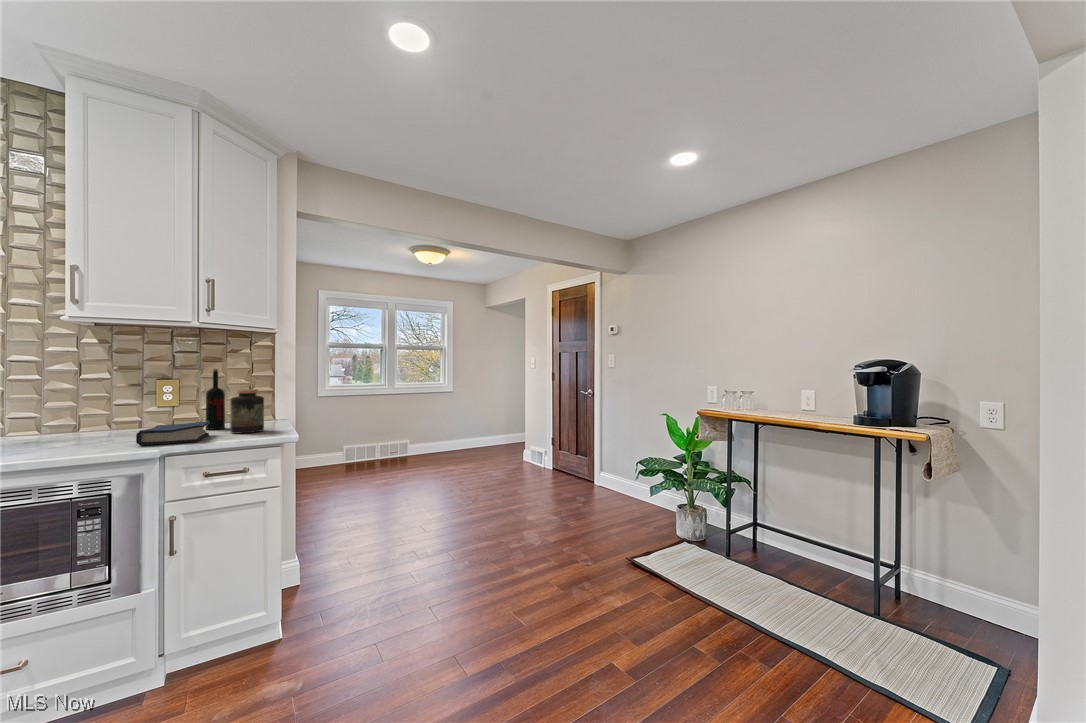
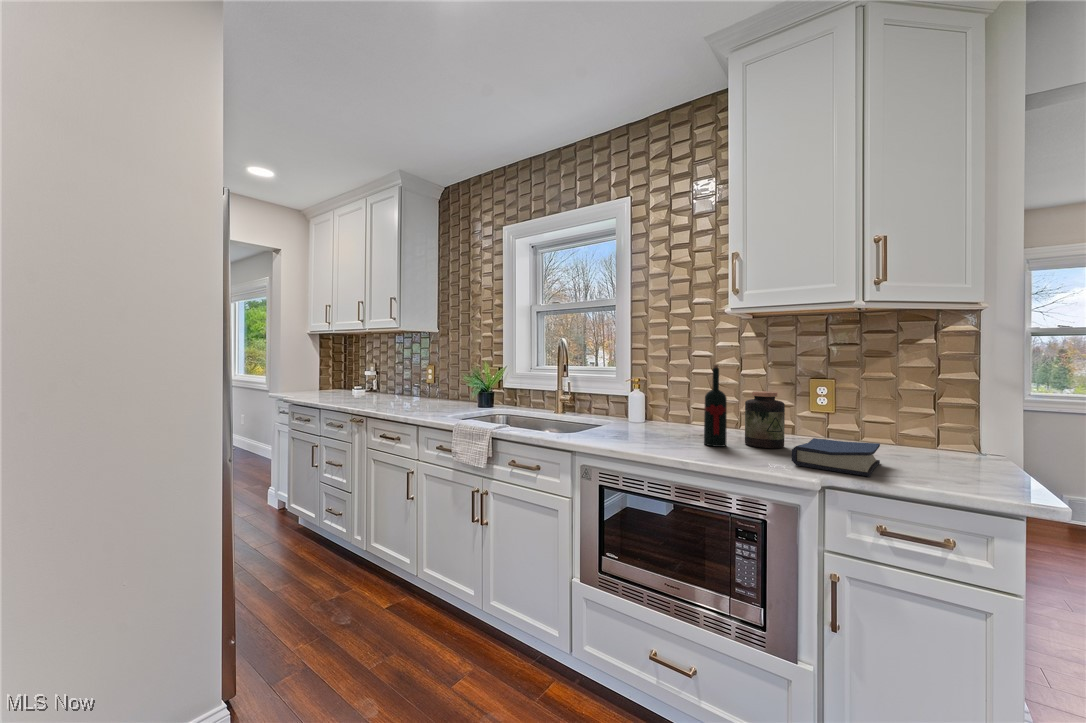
wine bottle: present [206,369,225,430] -> present [704,365,727,447]
jar: present [230,389,264,434] -> present [745,391,785,448]

